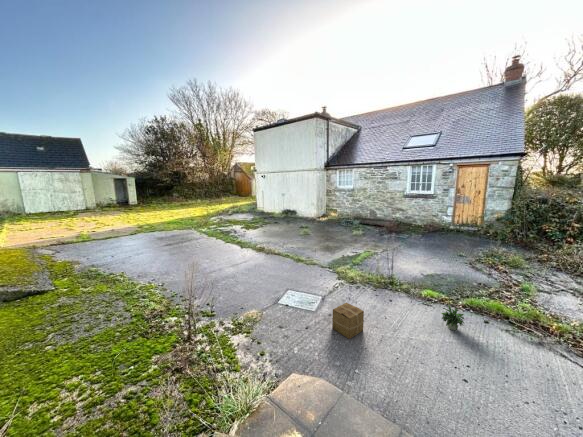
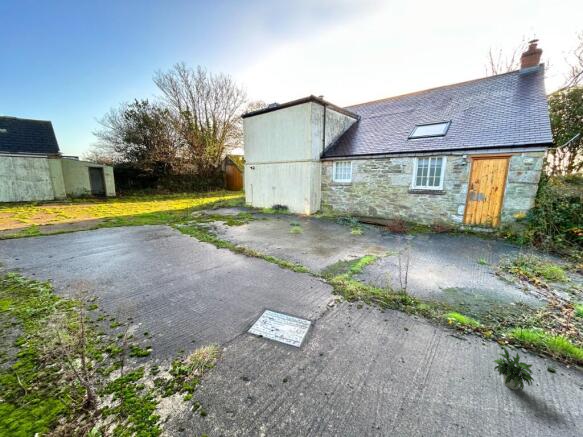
cardboard box: present [332,303,364,339] -> none [325,341,376,409]

